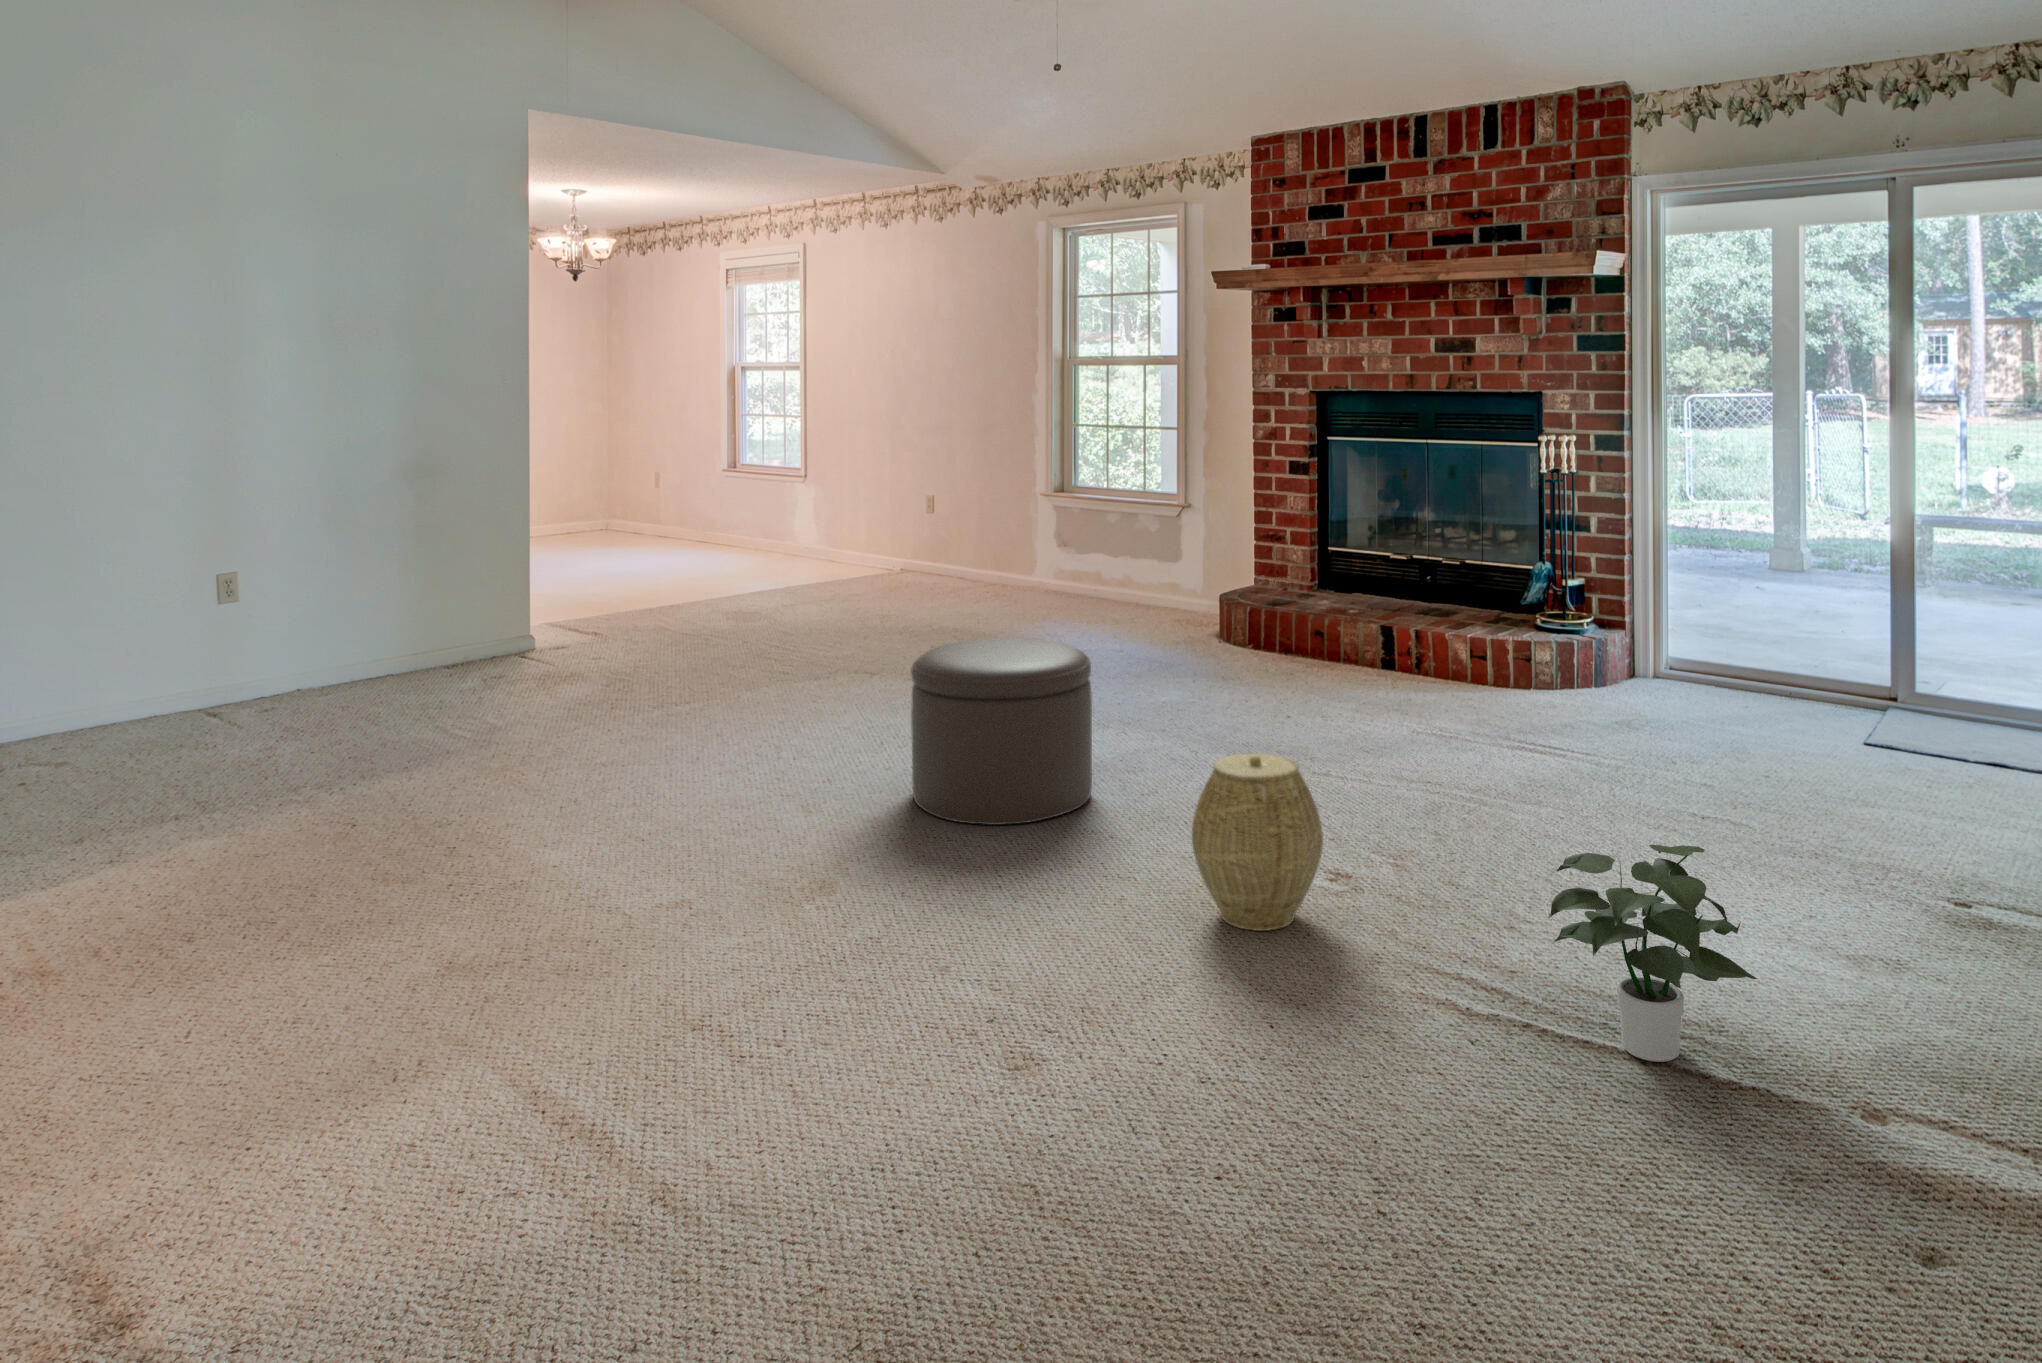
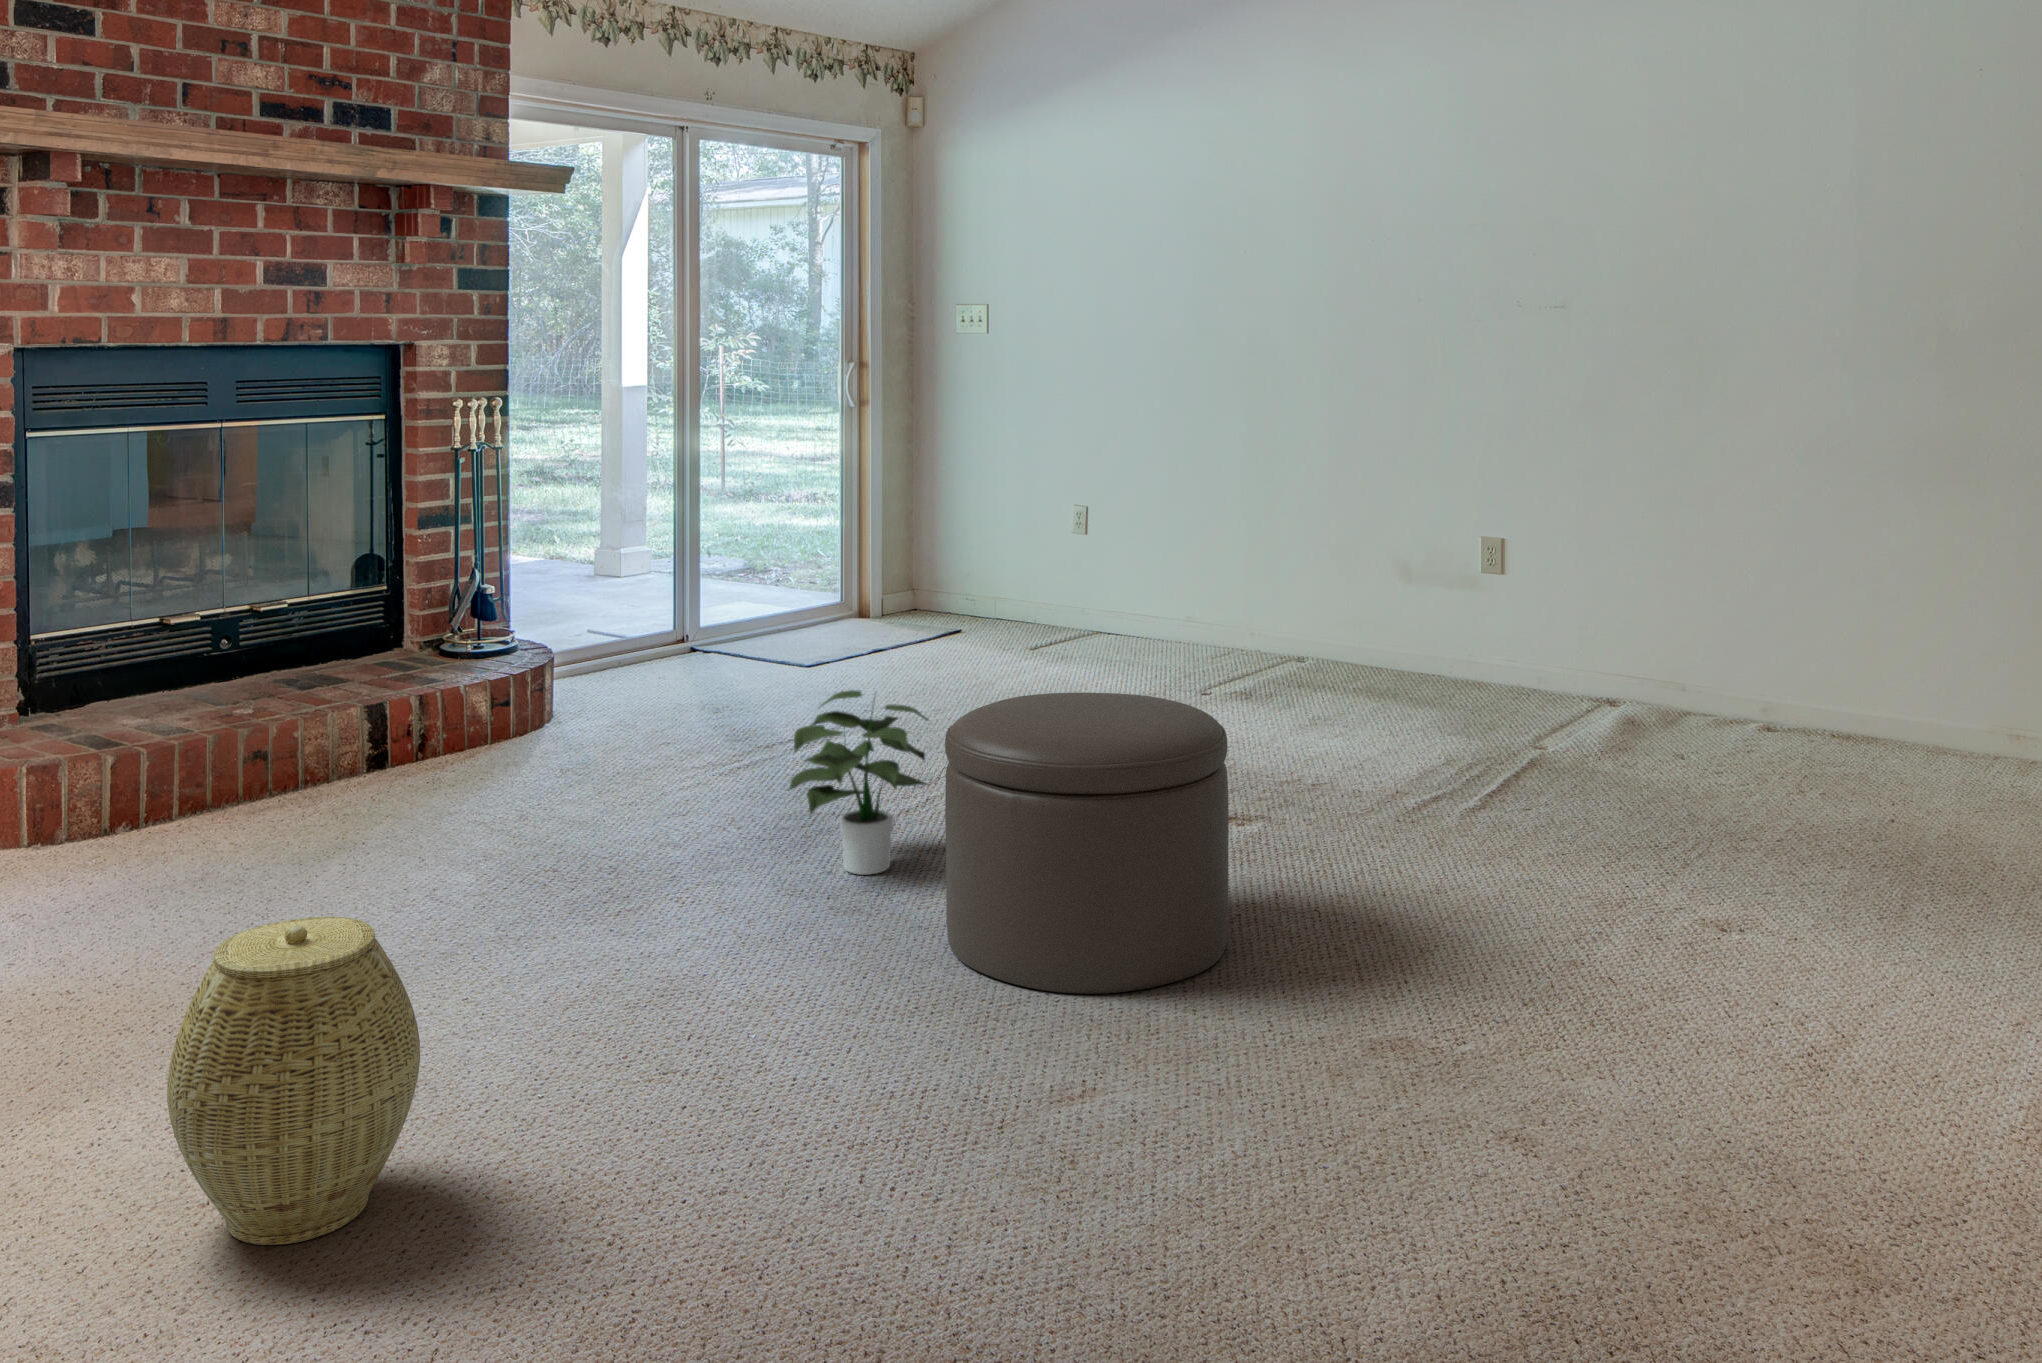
woven basket: present [1192,753,1323,931] -> present [167,917,420,1245]
potted plant: present [1548,845,1757,1062] -> present [789,690,928,875]

